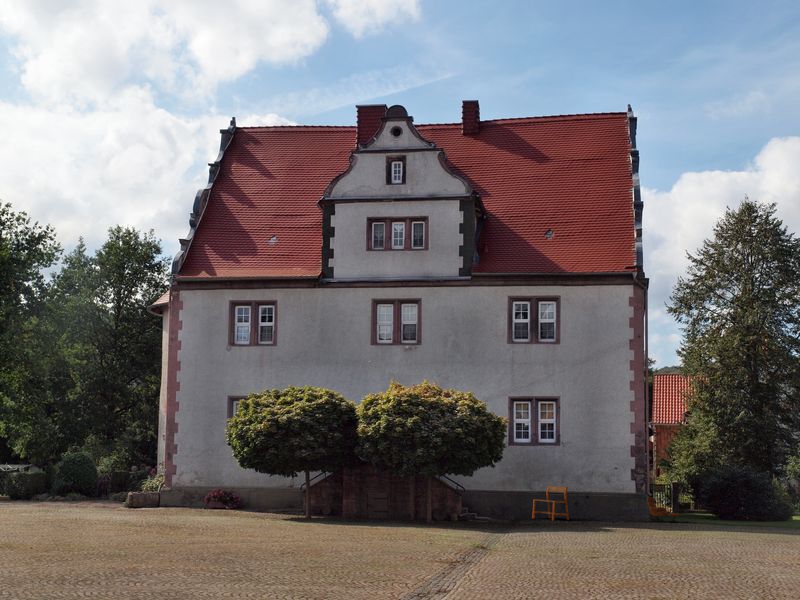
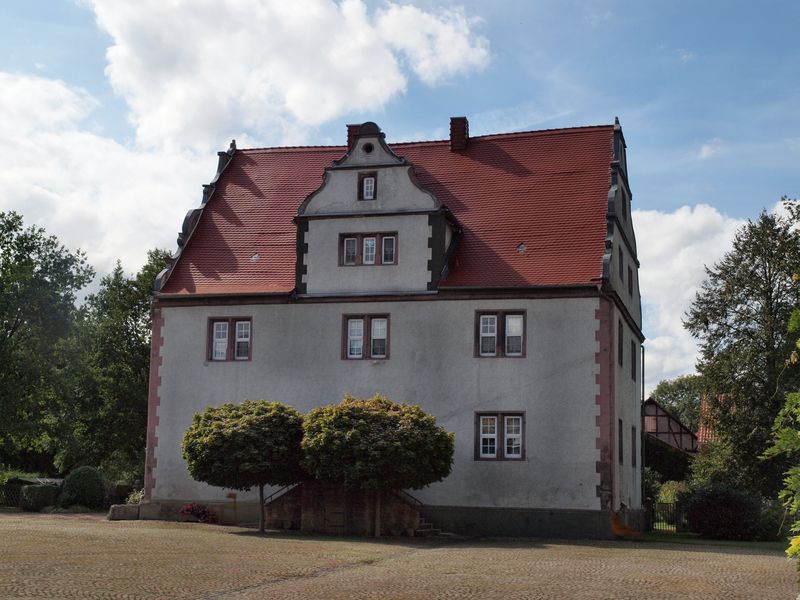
bench: present [532,486,569,520] -> present [209,493,237,524]

